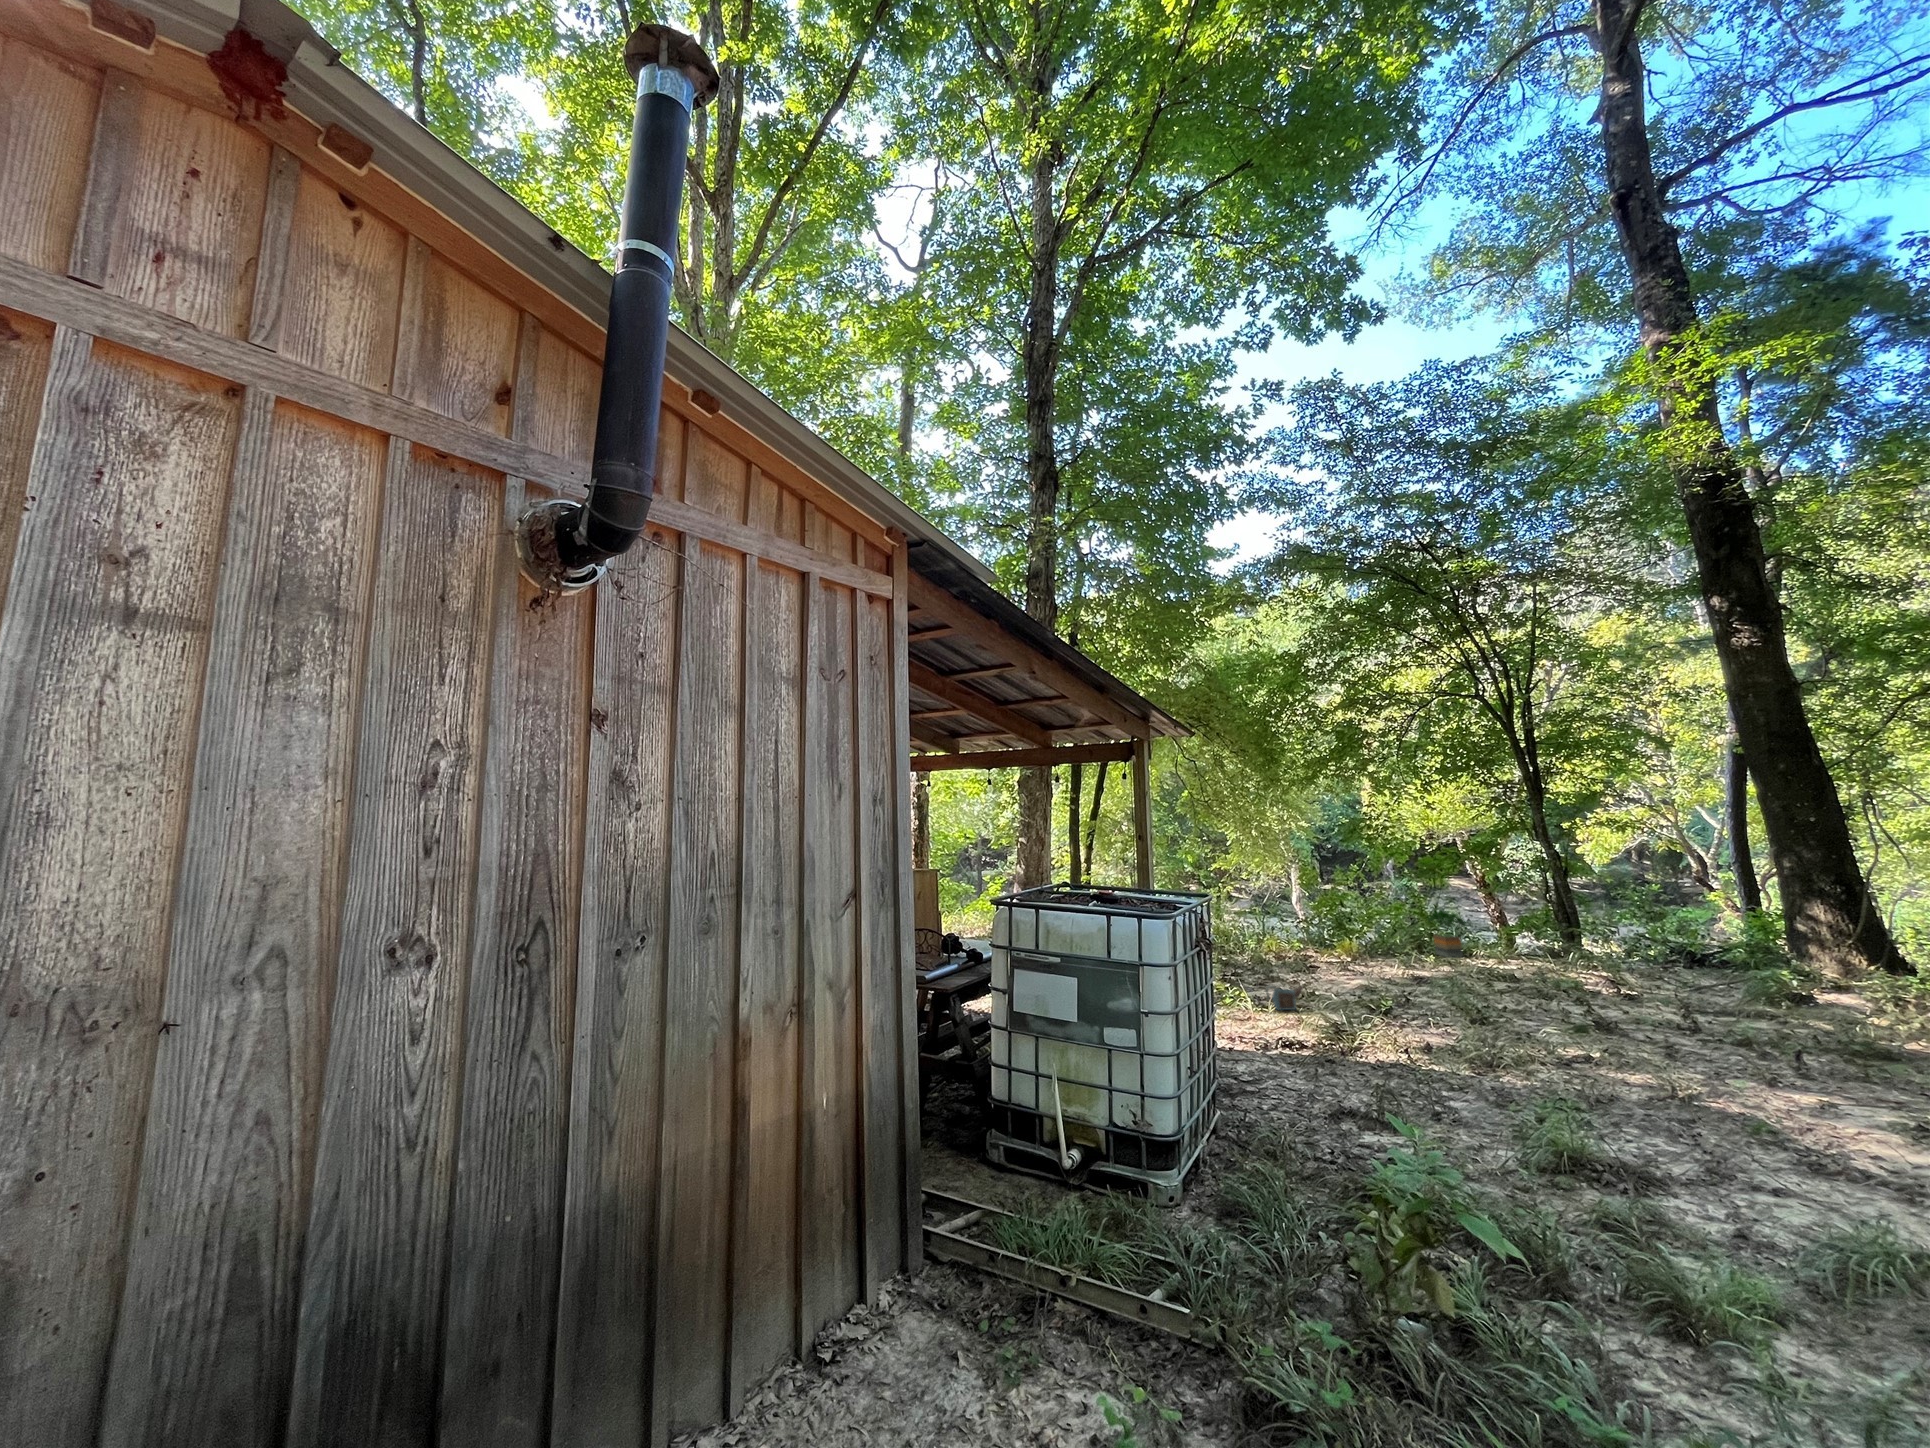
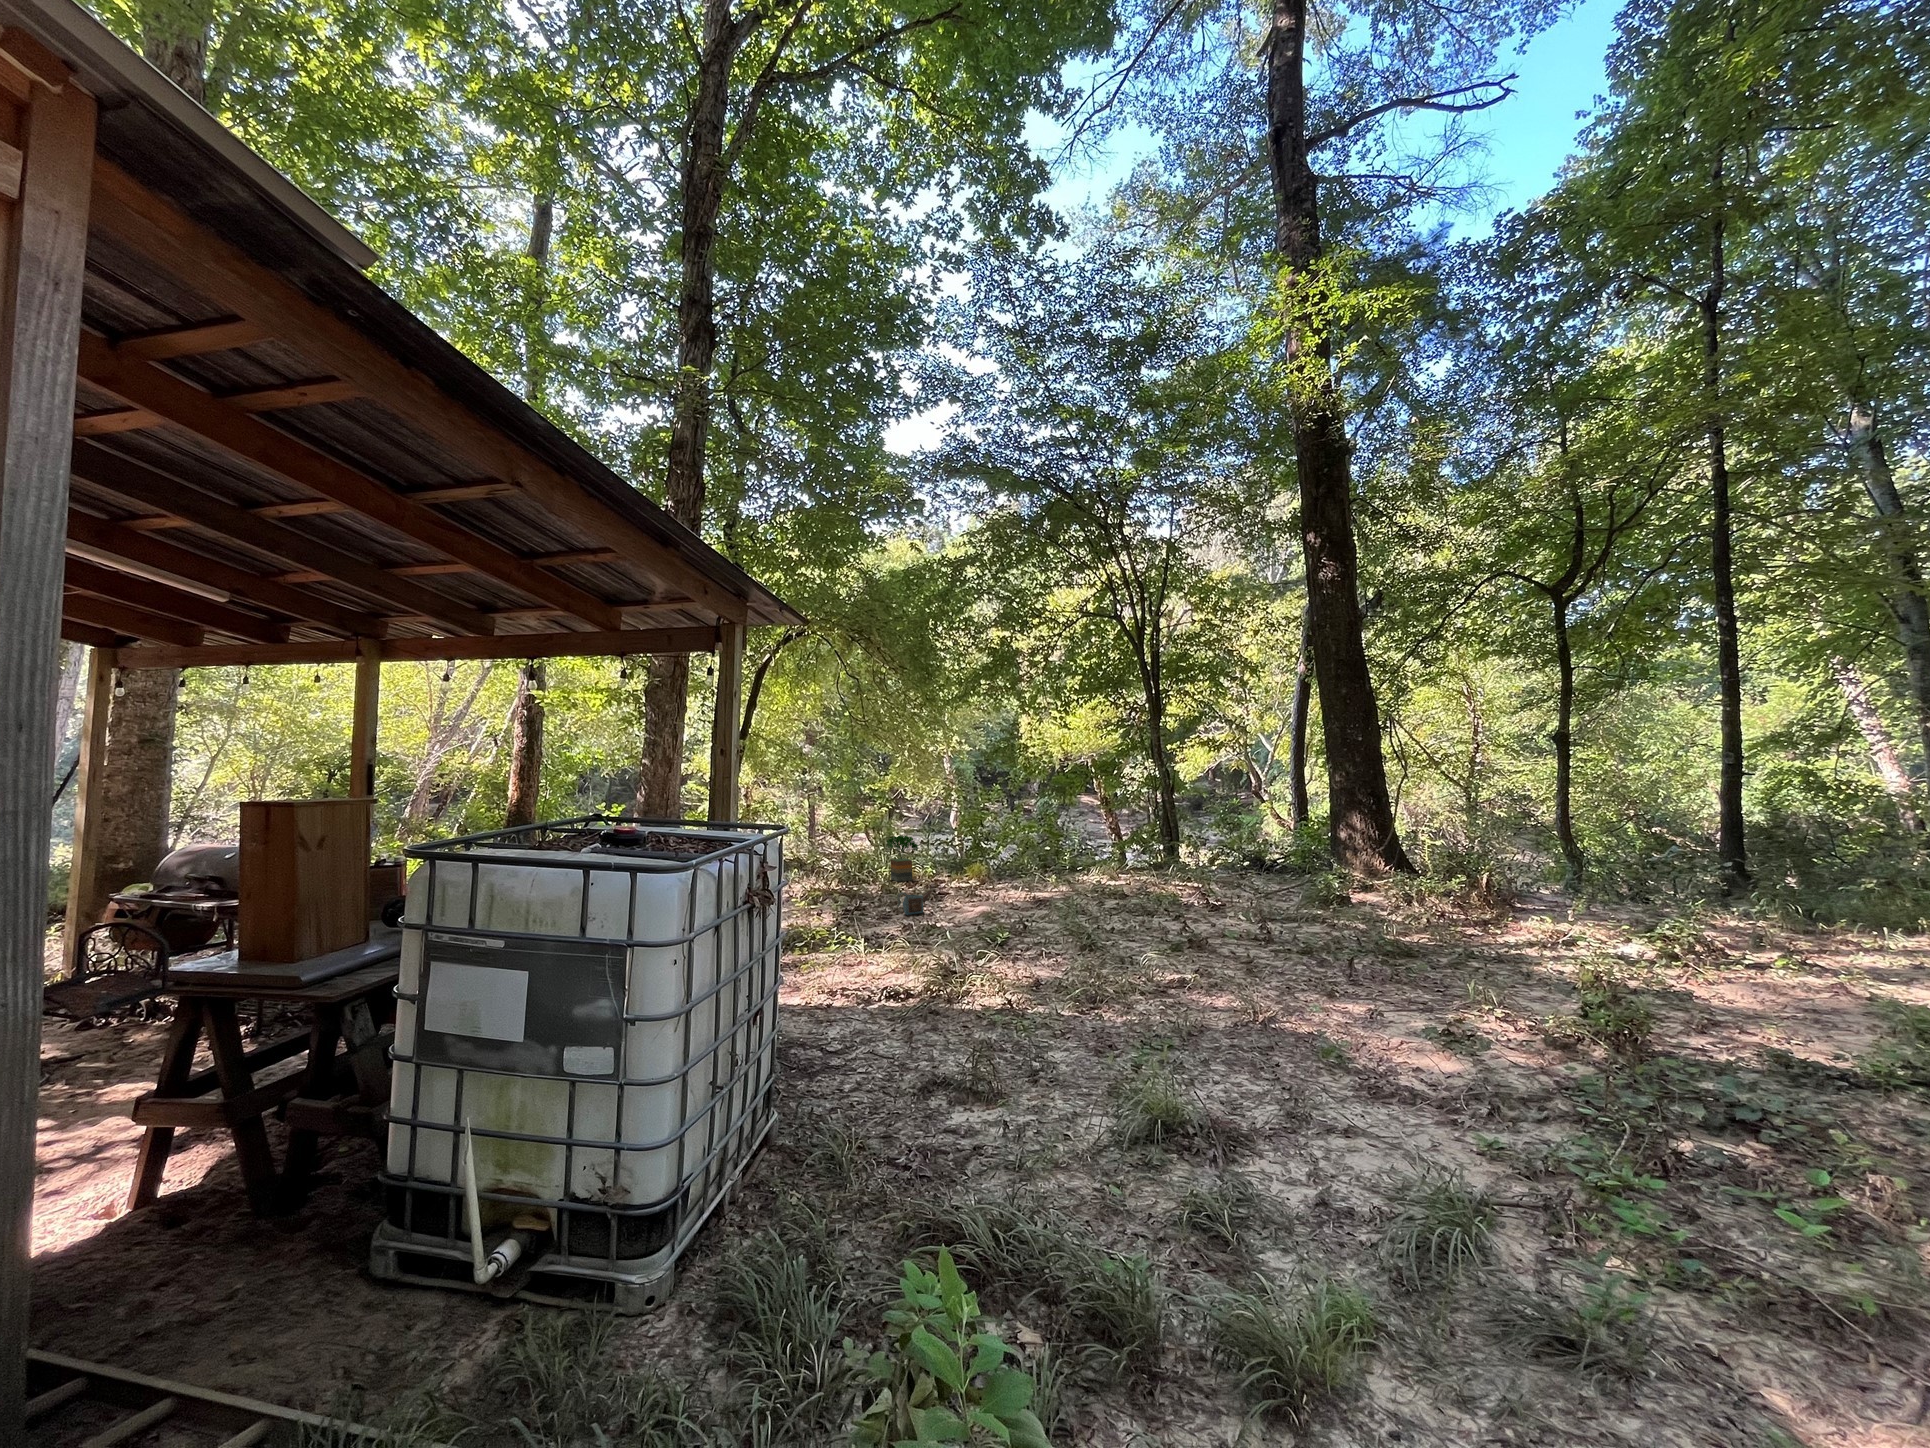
potted tree: present [1427,911,1466,957] -> present [887,835,918,882]

